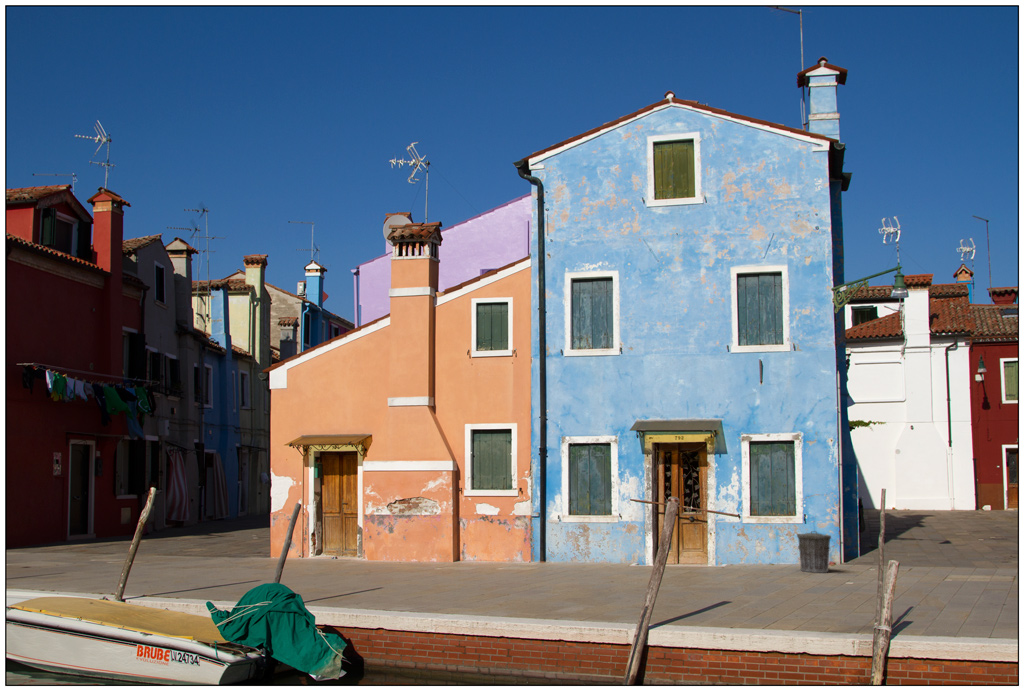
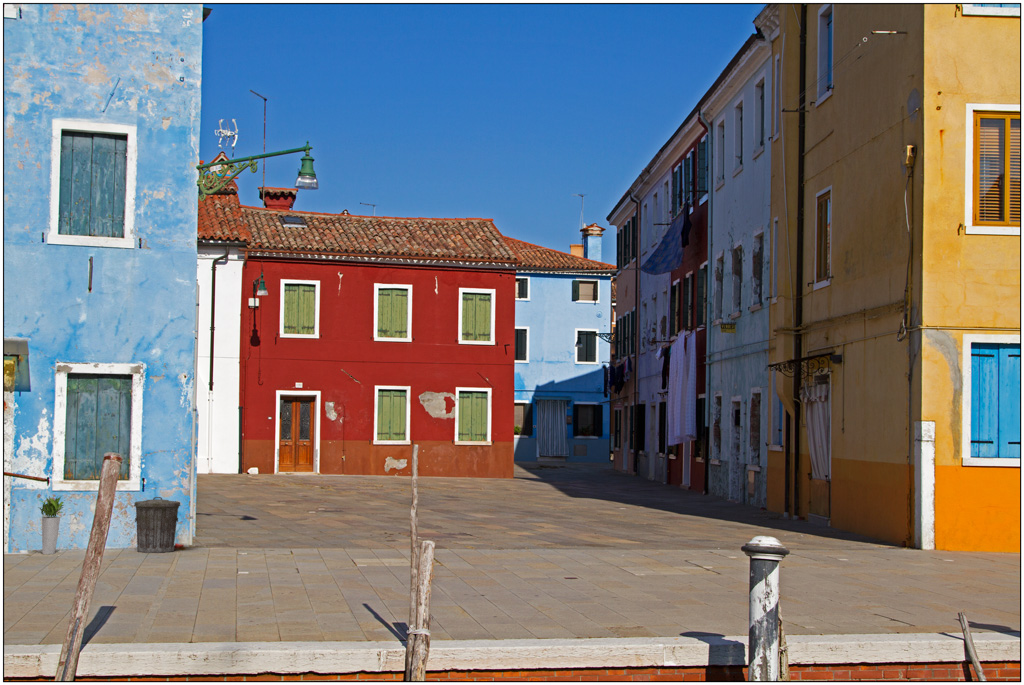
planter: none [732,527,752,568] -> present [40,497,64,554]

